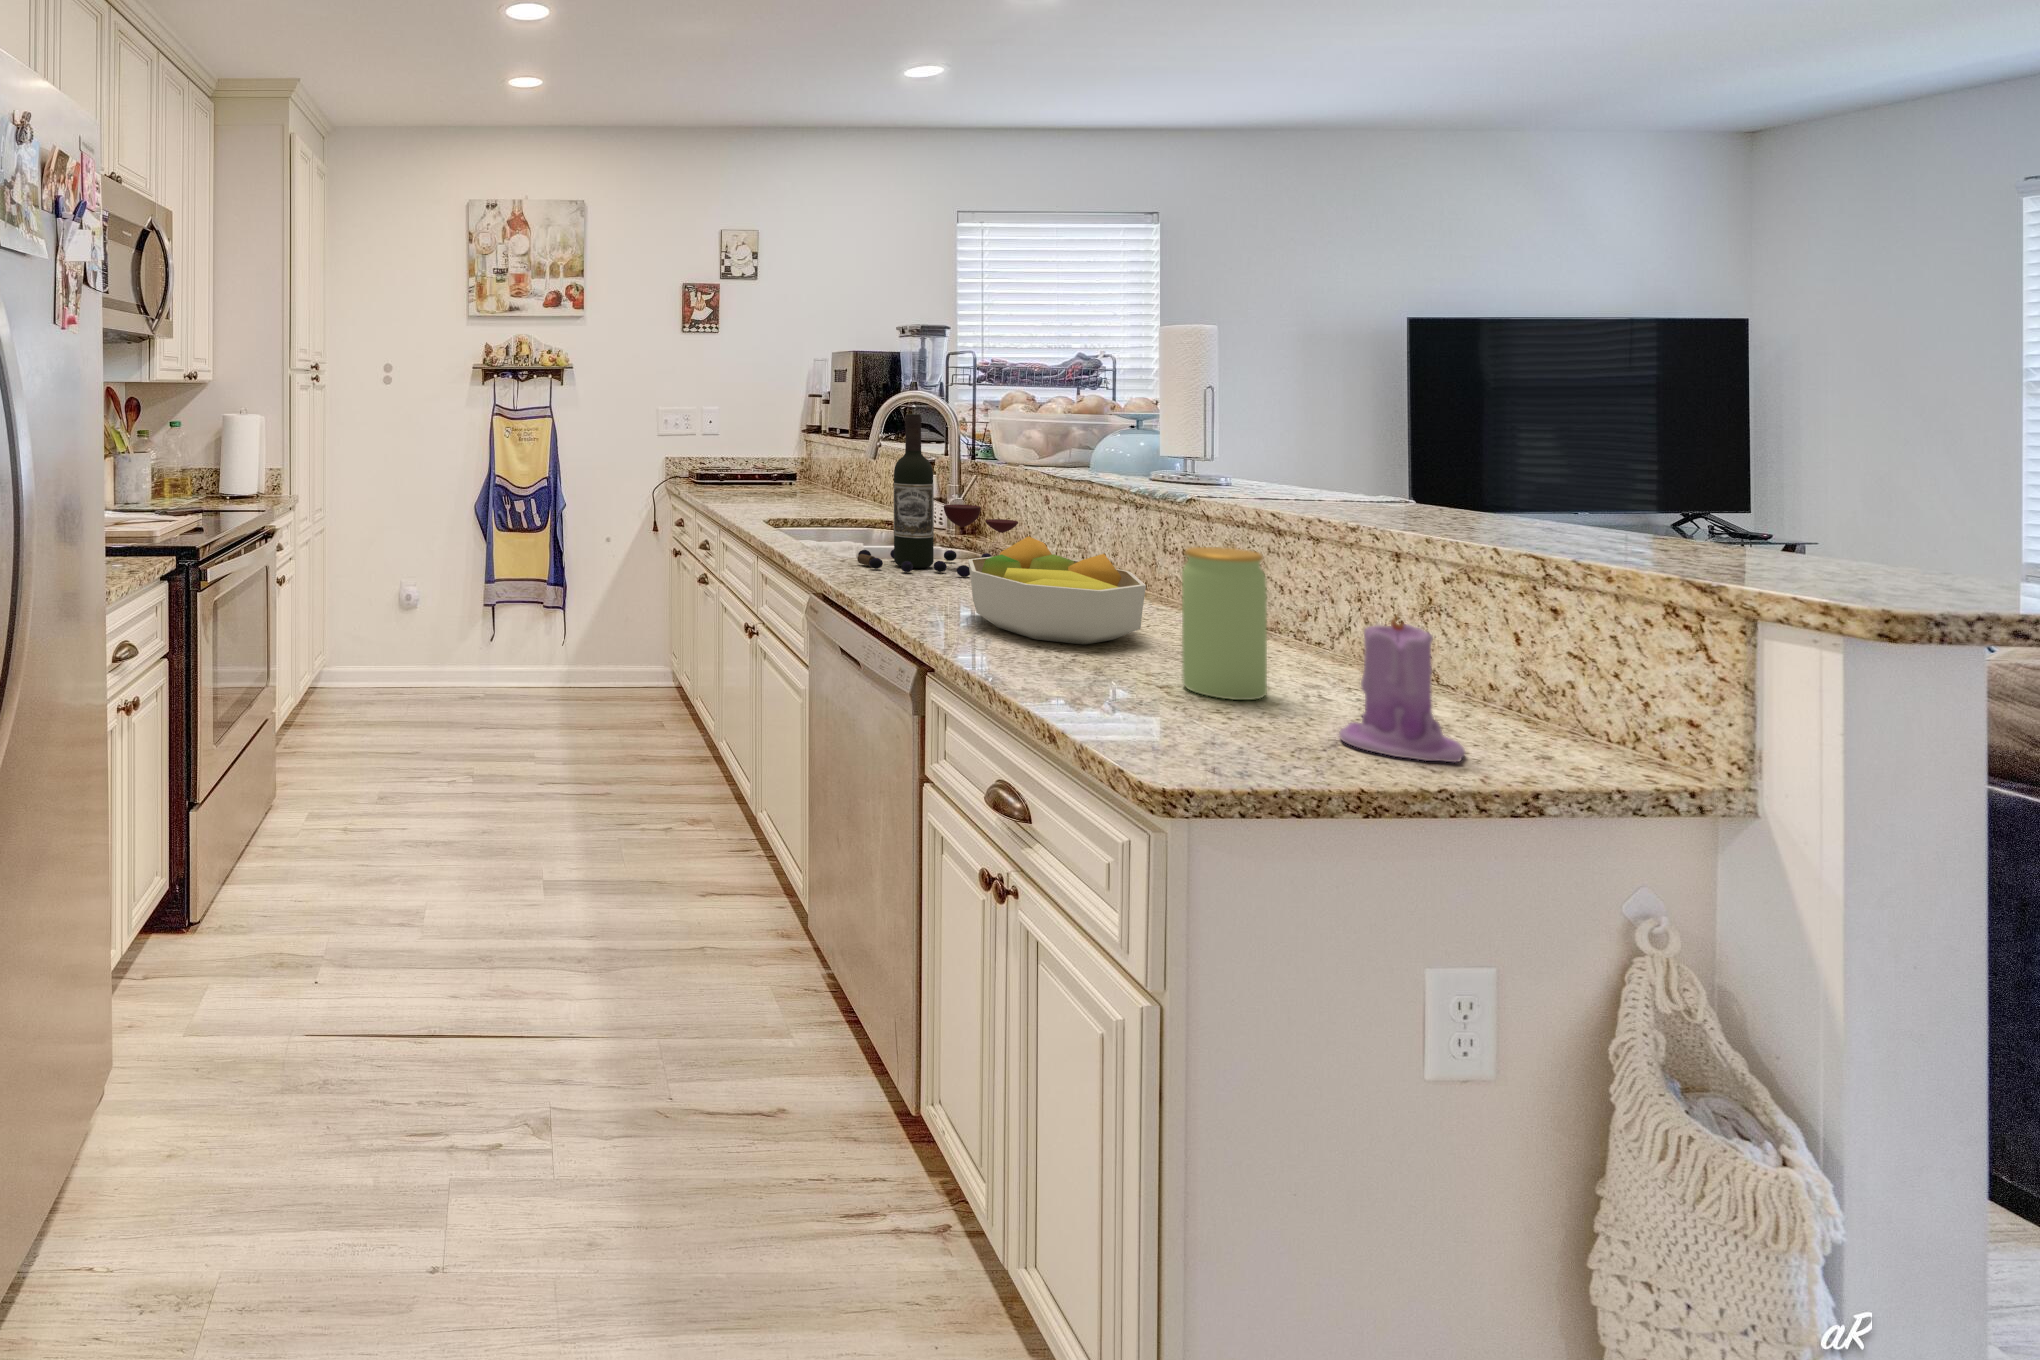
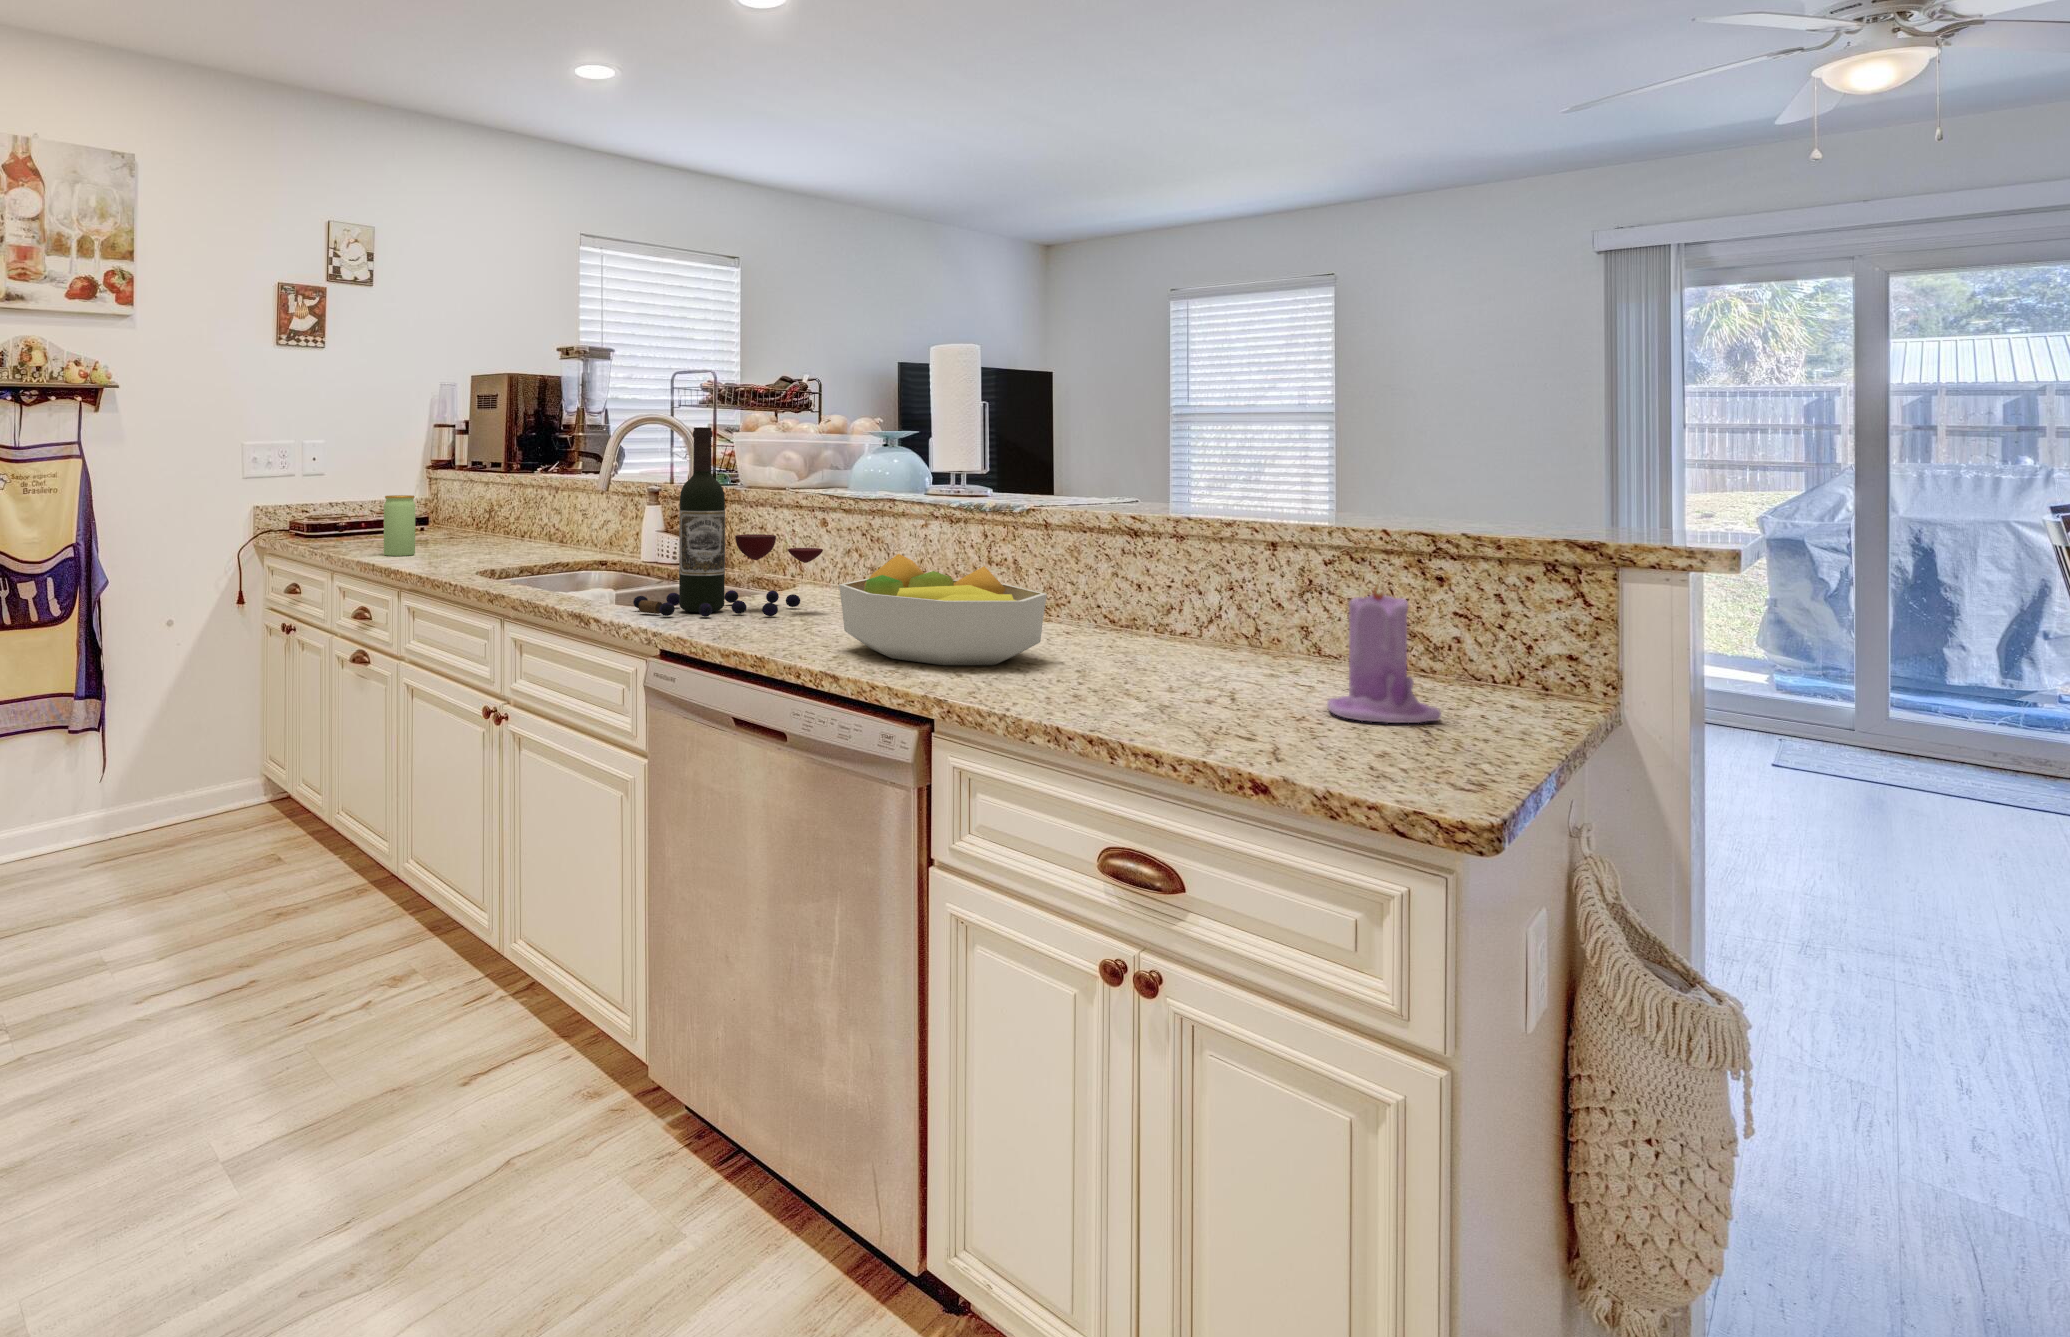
jar: present [1182,547,1267,700] -> present [384,495,415,556]

